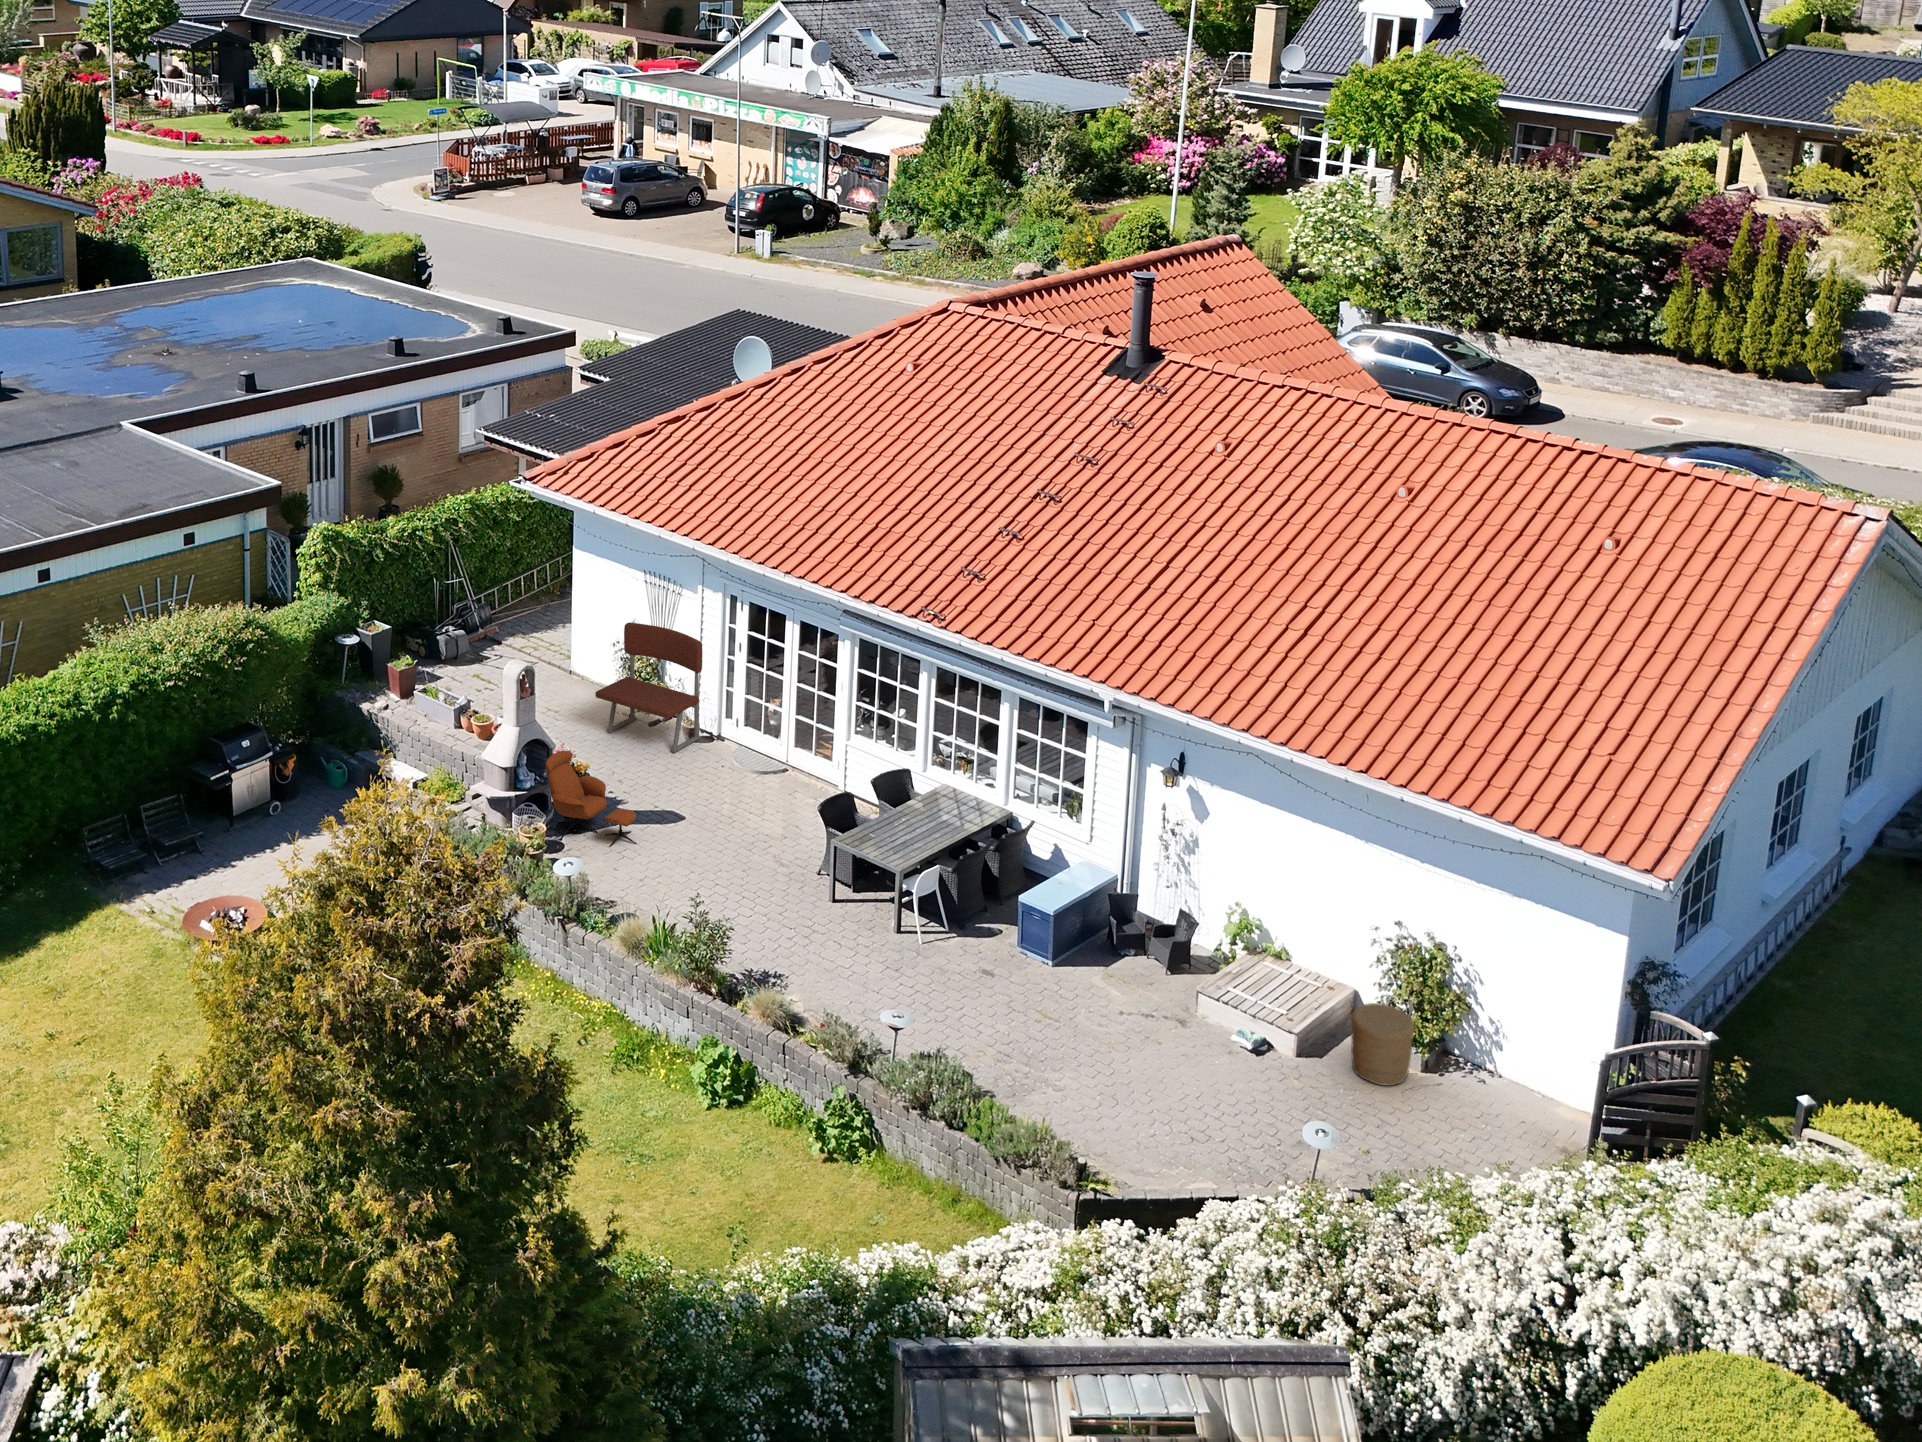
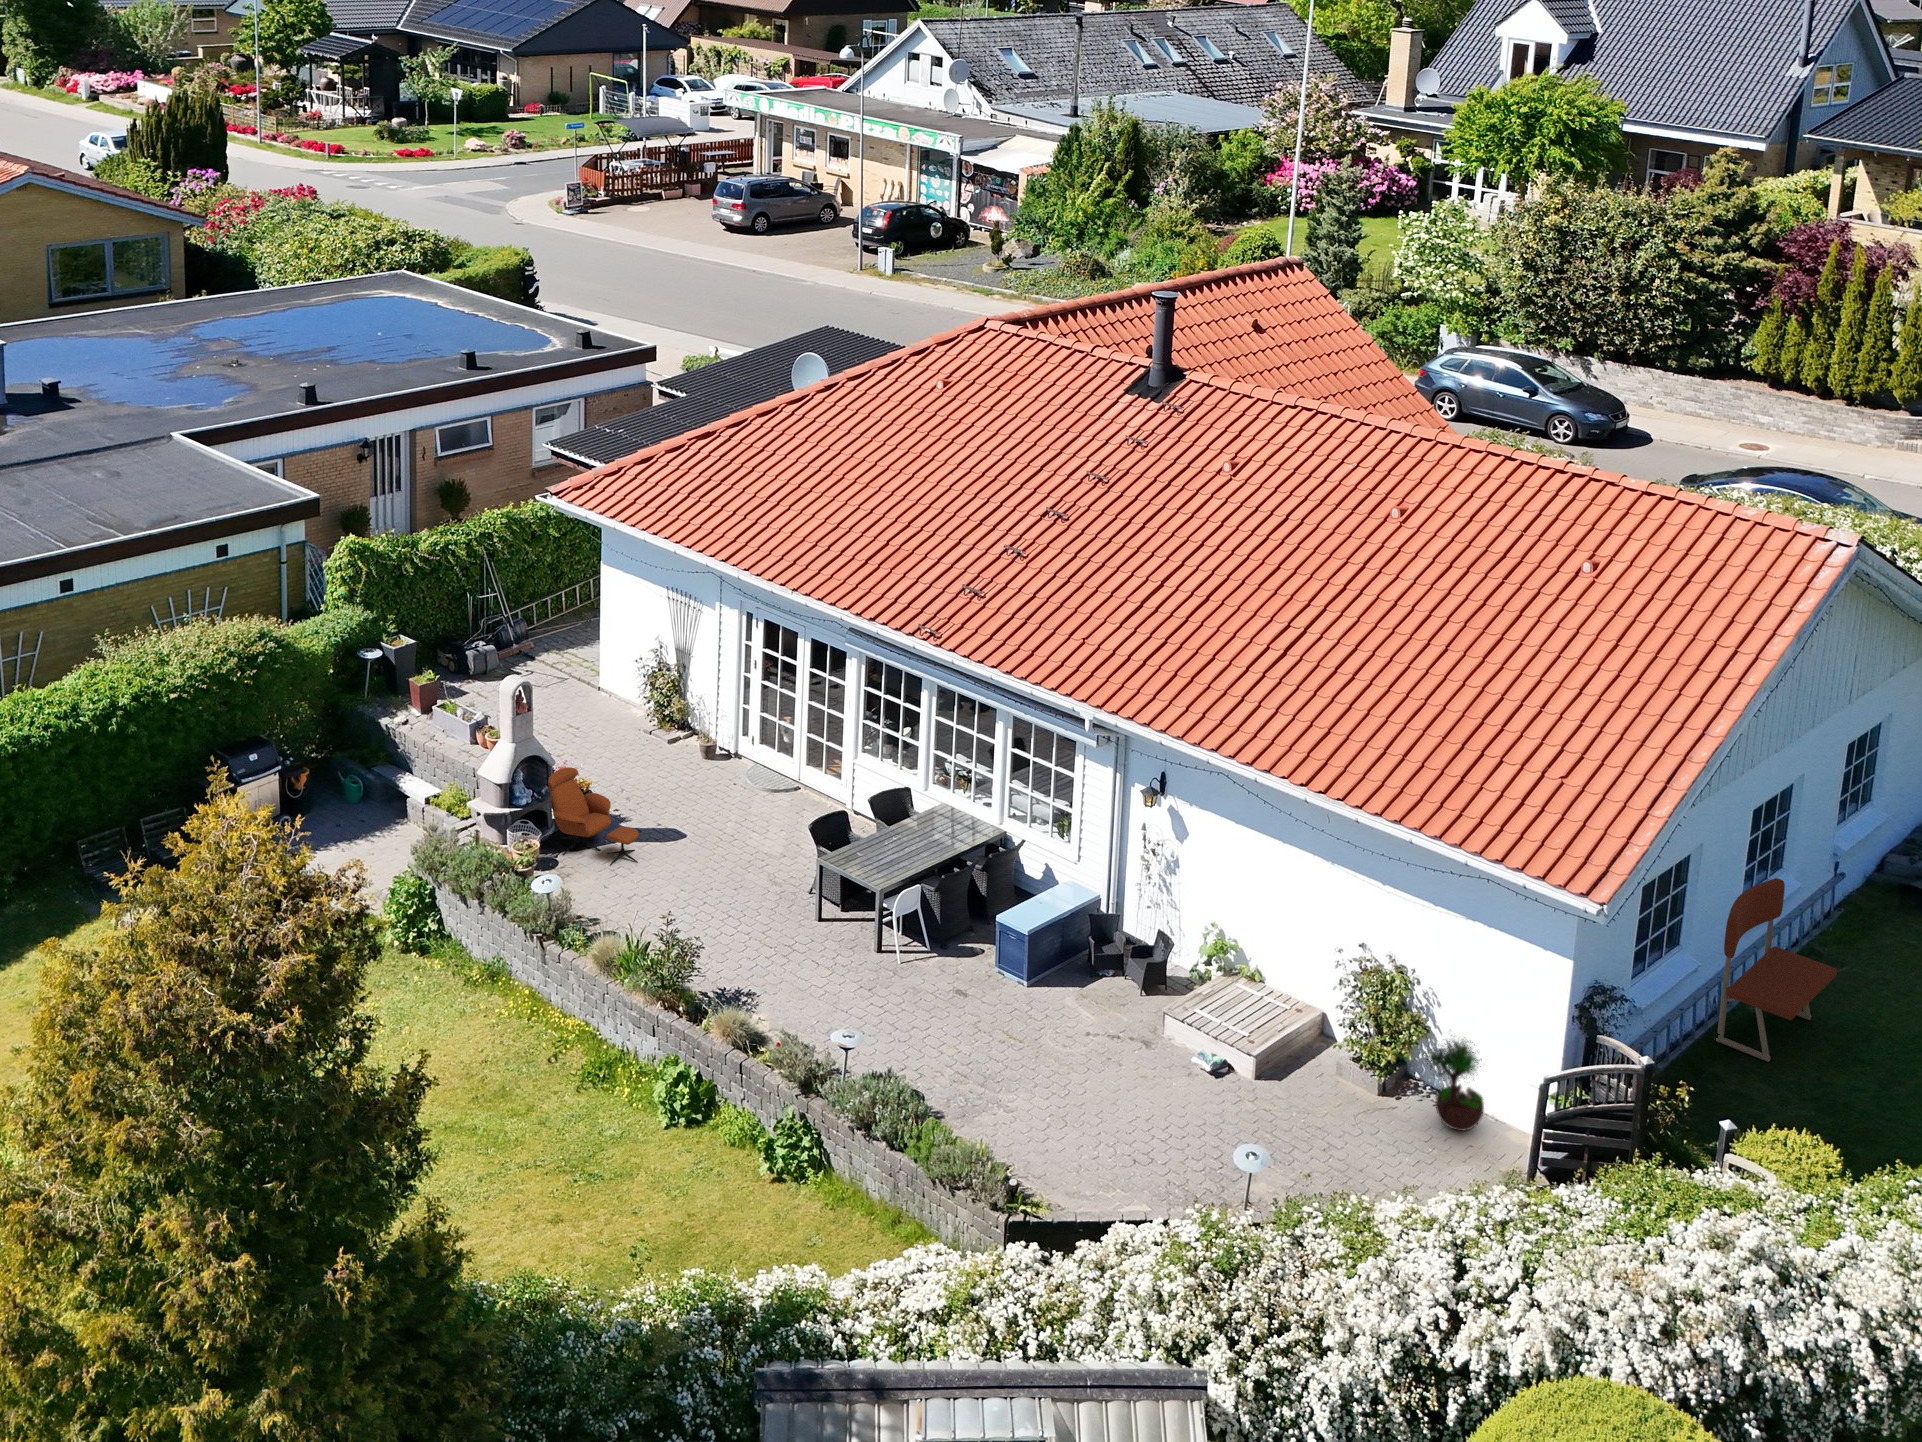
bench: present [595,623,702,753] -> present [1716,878,1837,1062]
woven basket: present [1351,1003,1414,1086] -> none [1320,1028,1382,1111]
potted tree: none [1458,1003,1525,1105] -> present [1423,1035,1484,1131]

